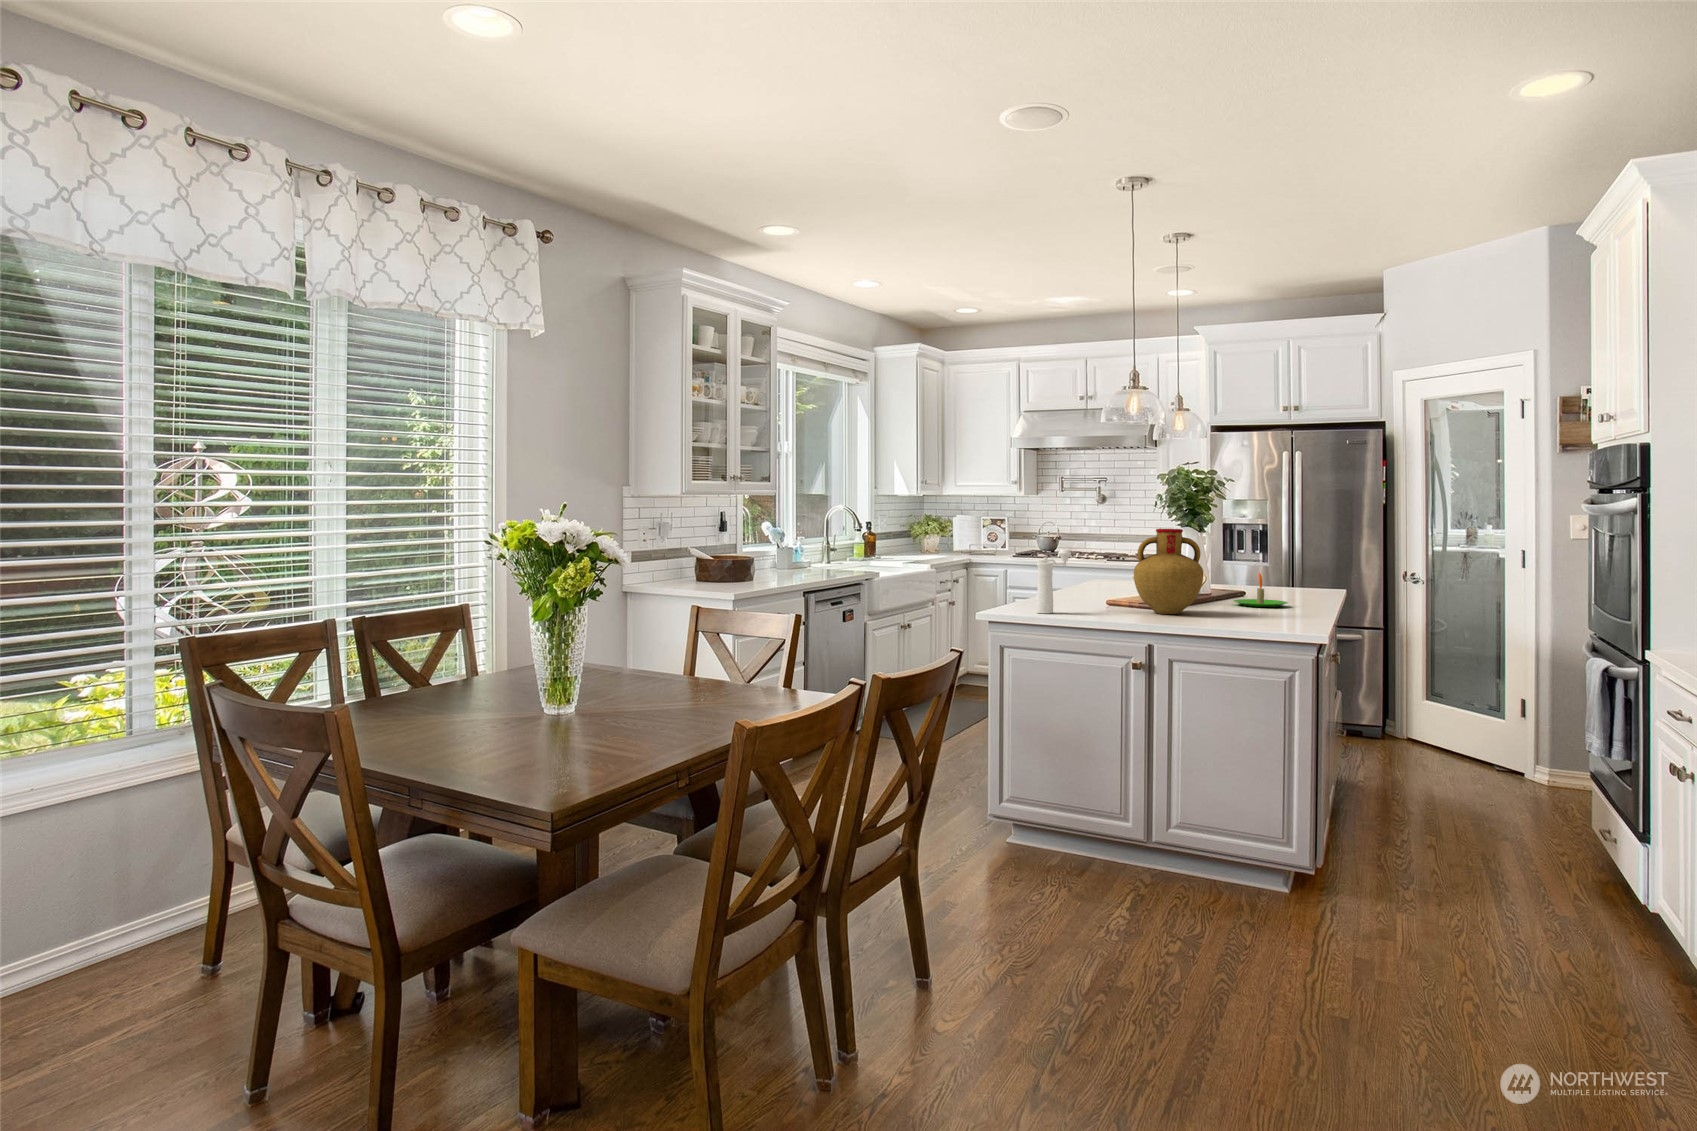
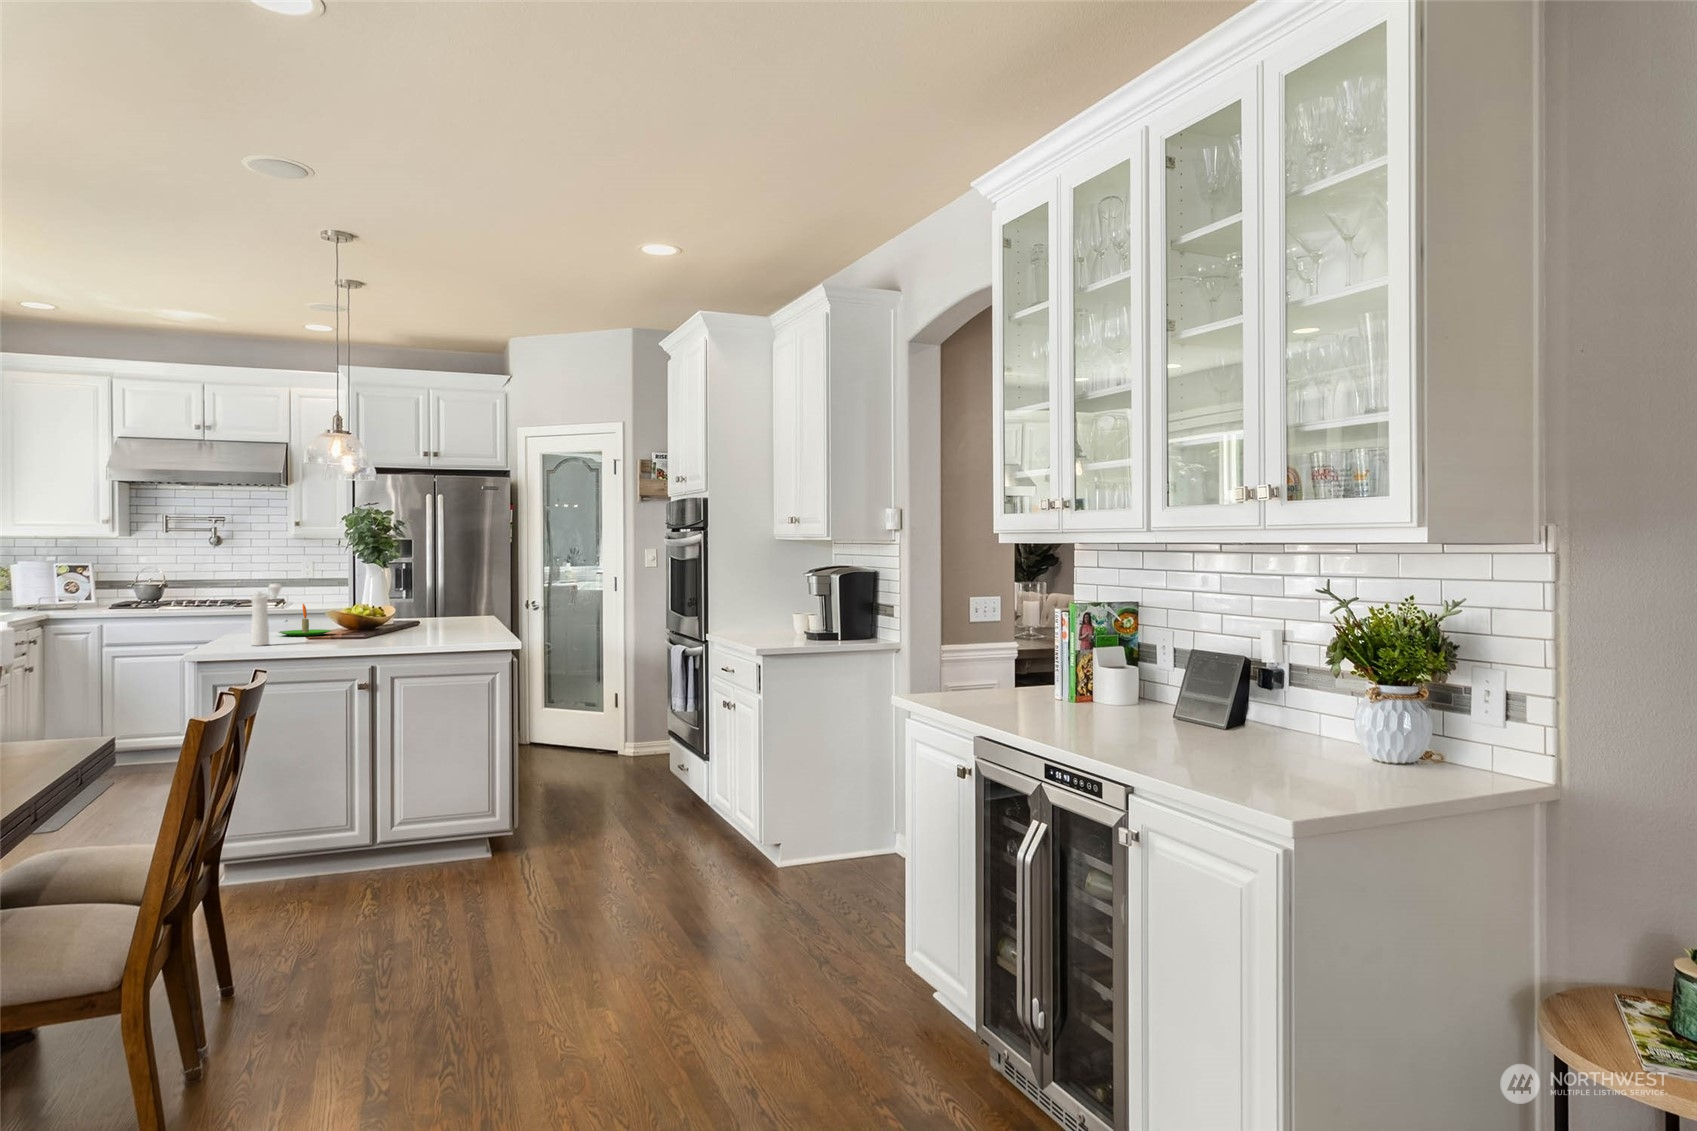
vase: present [1134,529,1203,614] -> none [343,562,408,639]
candle: present [1233,572,1288,607] -> present [279,604,332,636]

